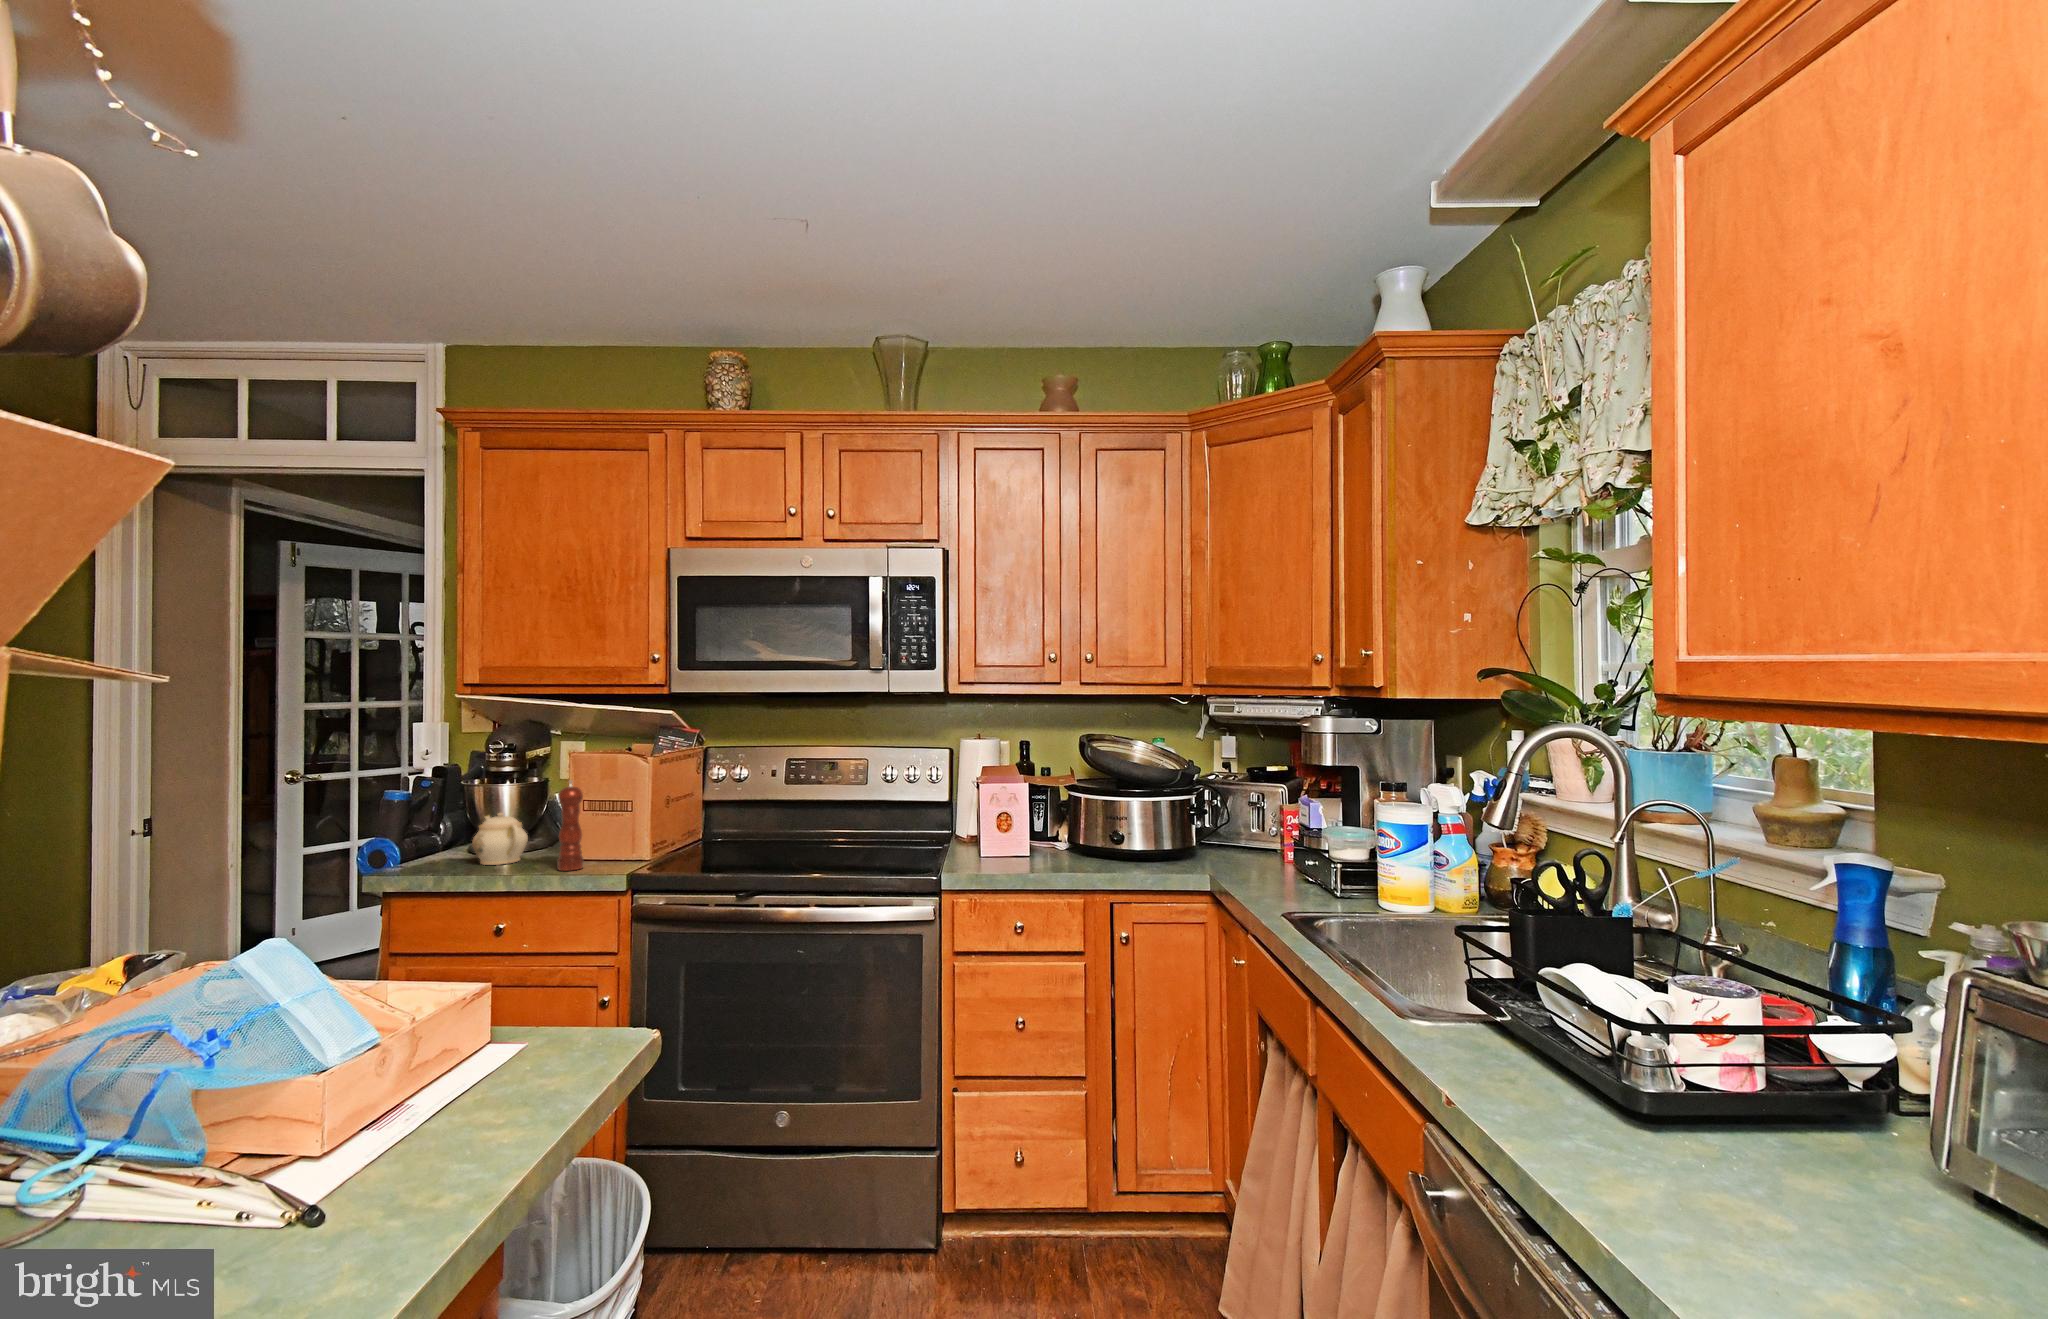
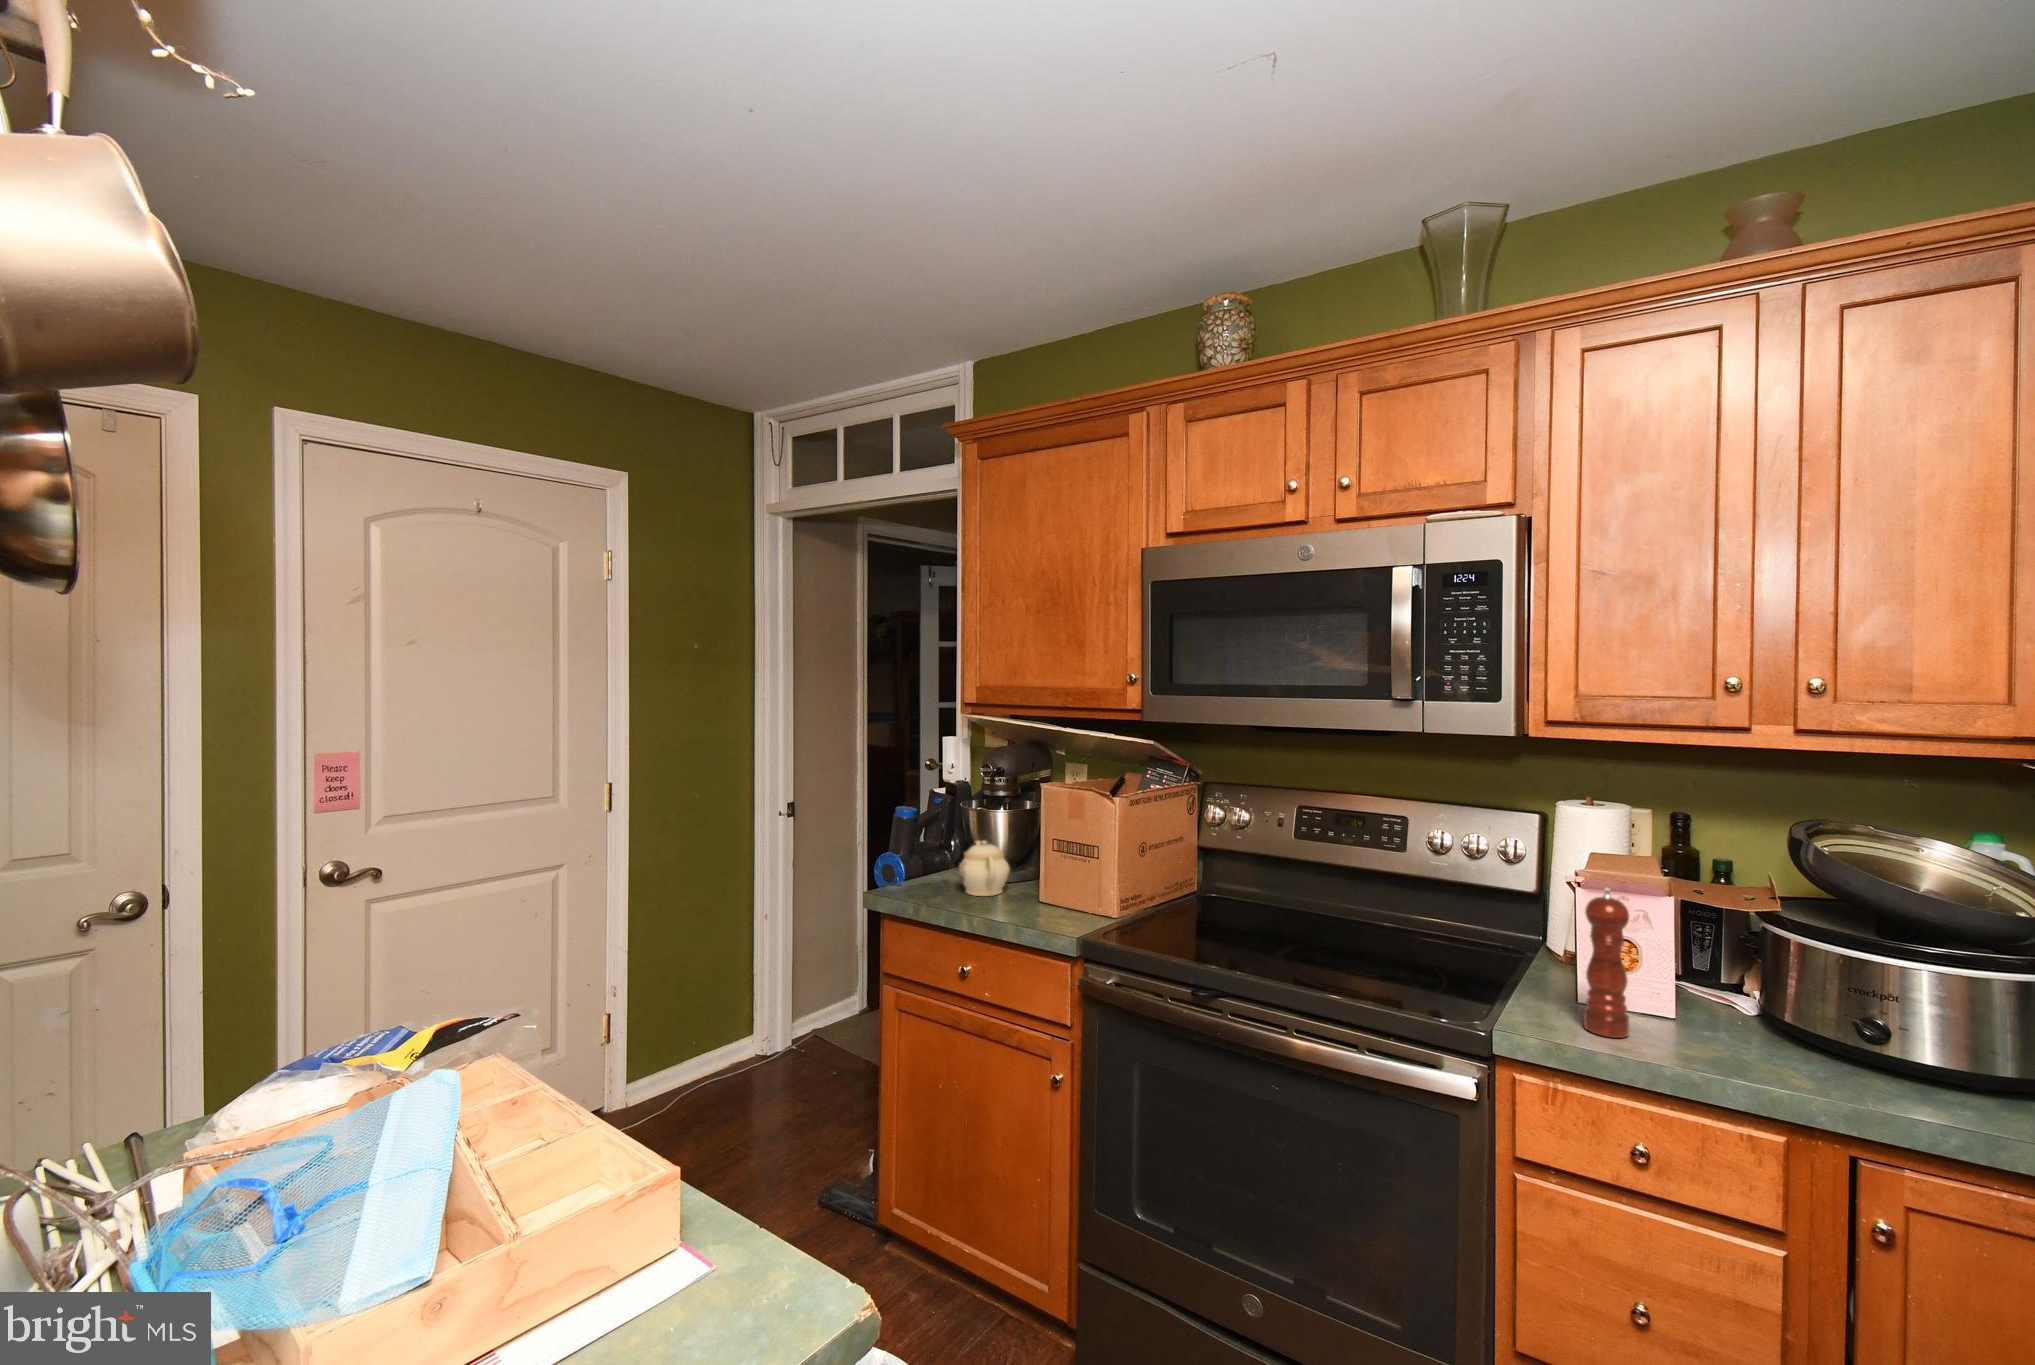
pepper mill: present [558,780,583,871] -> present [1584,887,1629,1038]

